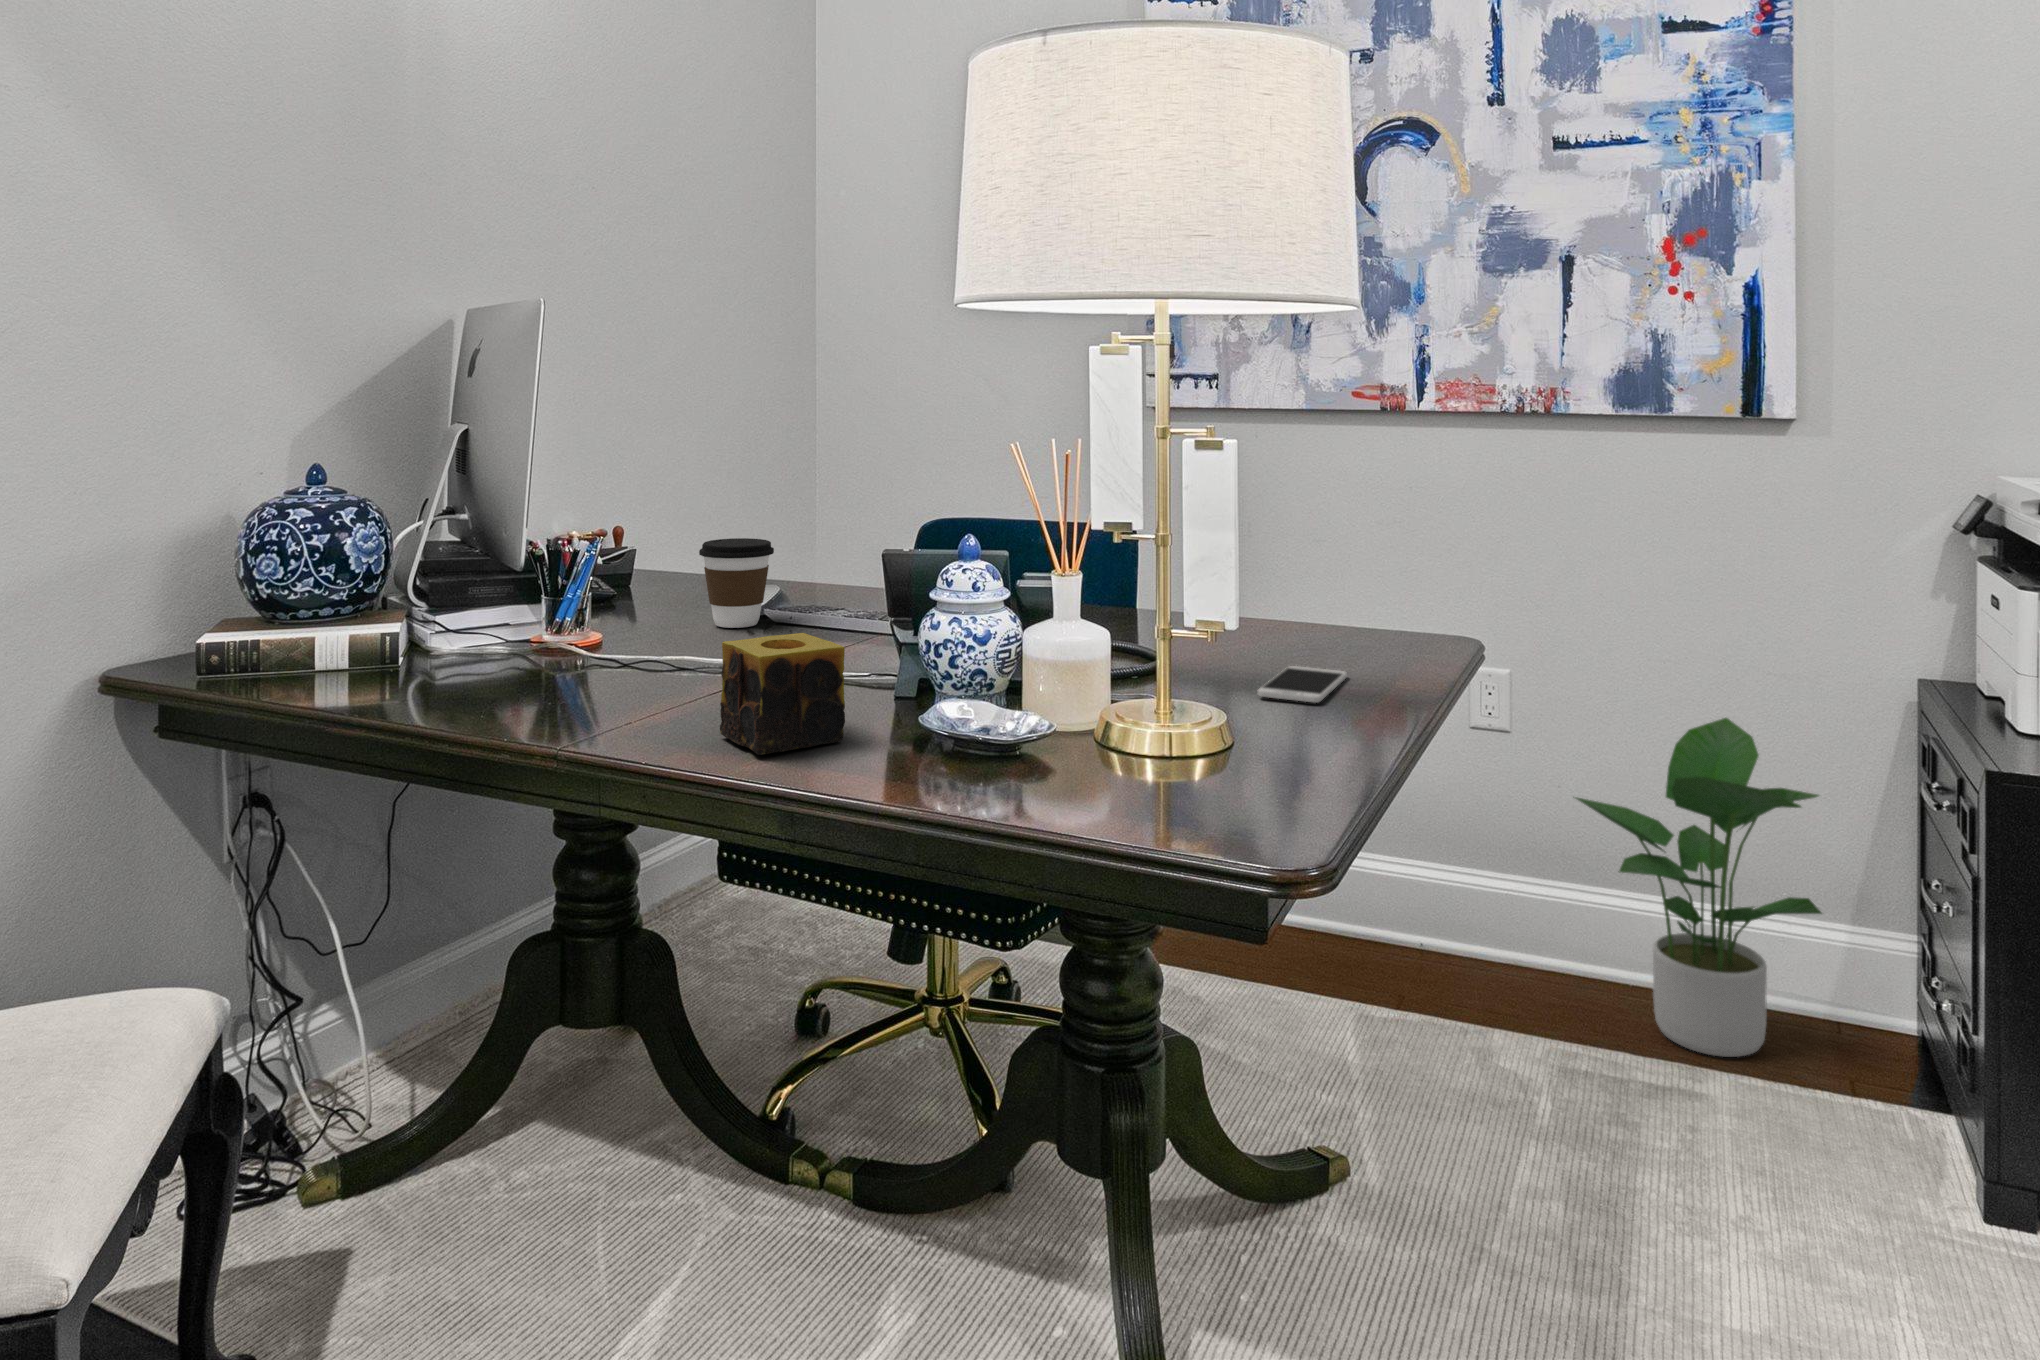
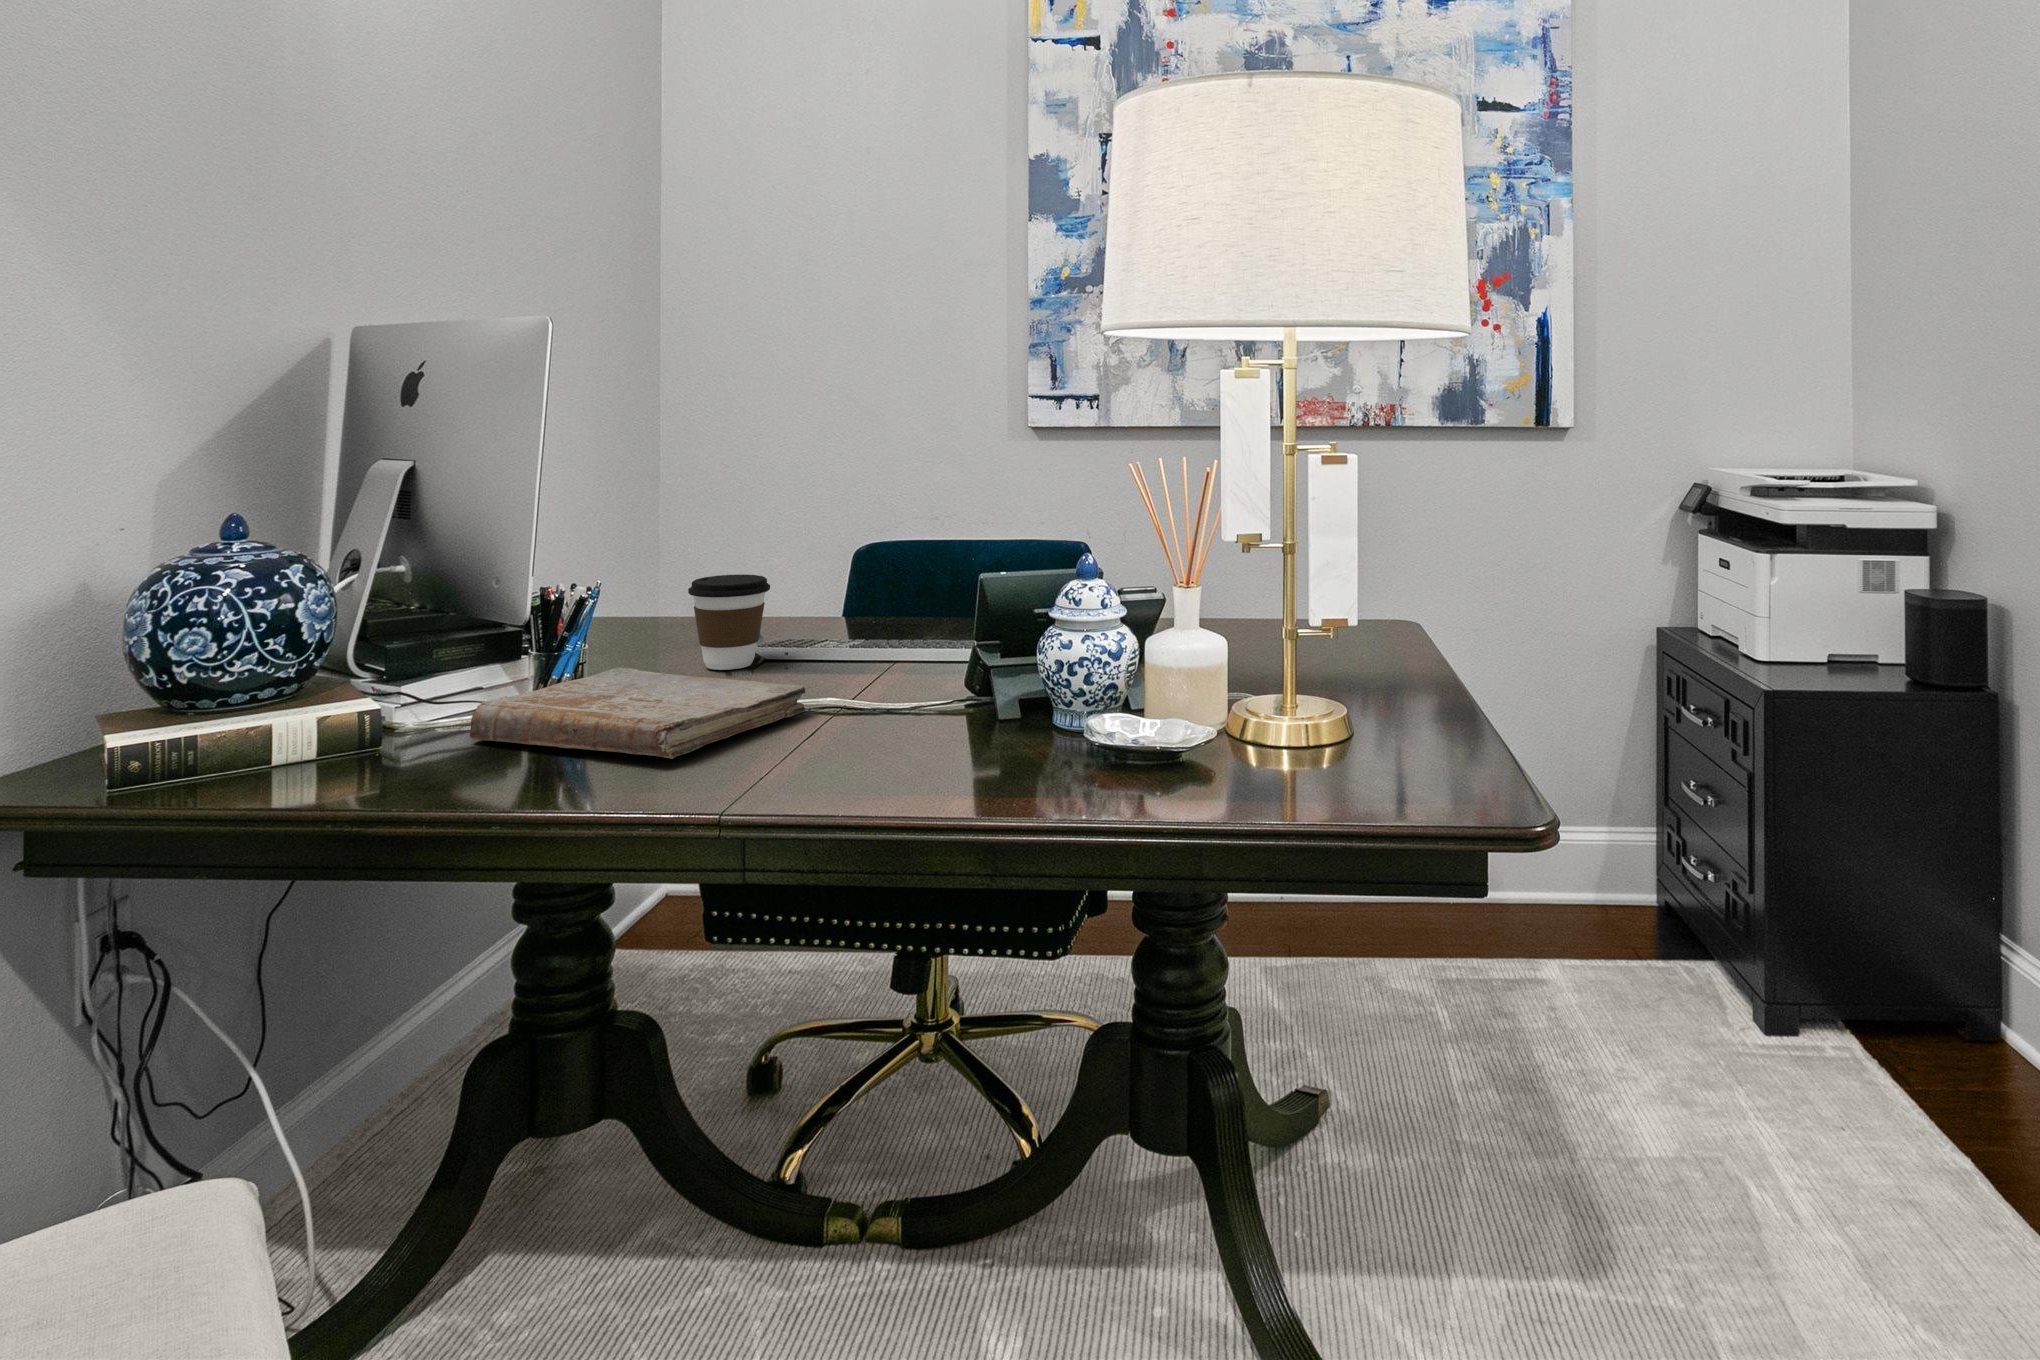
book: none [465,616,743,699] -> present [470,667,805,759]
candle: present [720,633,845,755] -> none [868,666,1002,792]
smartphone: present [1258,666,1347,702] -> none [1311,657,1371,687]
potted plant: present [1576,718,1821,1057] -> none [1423,670,1617,946]

